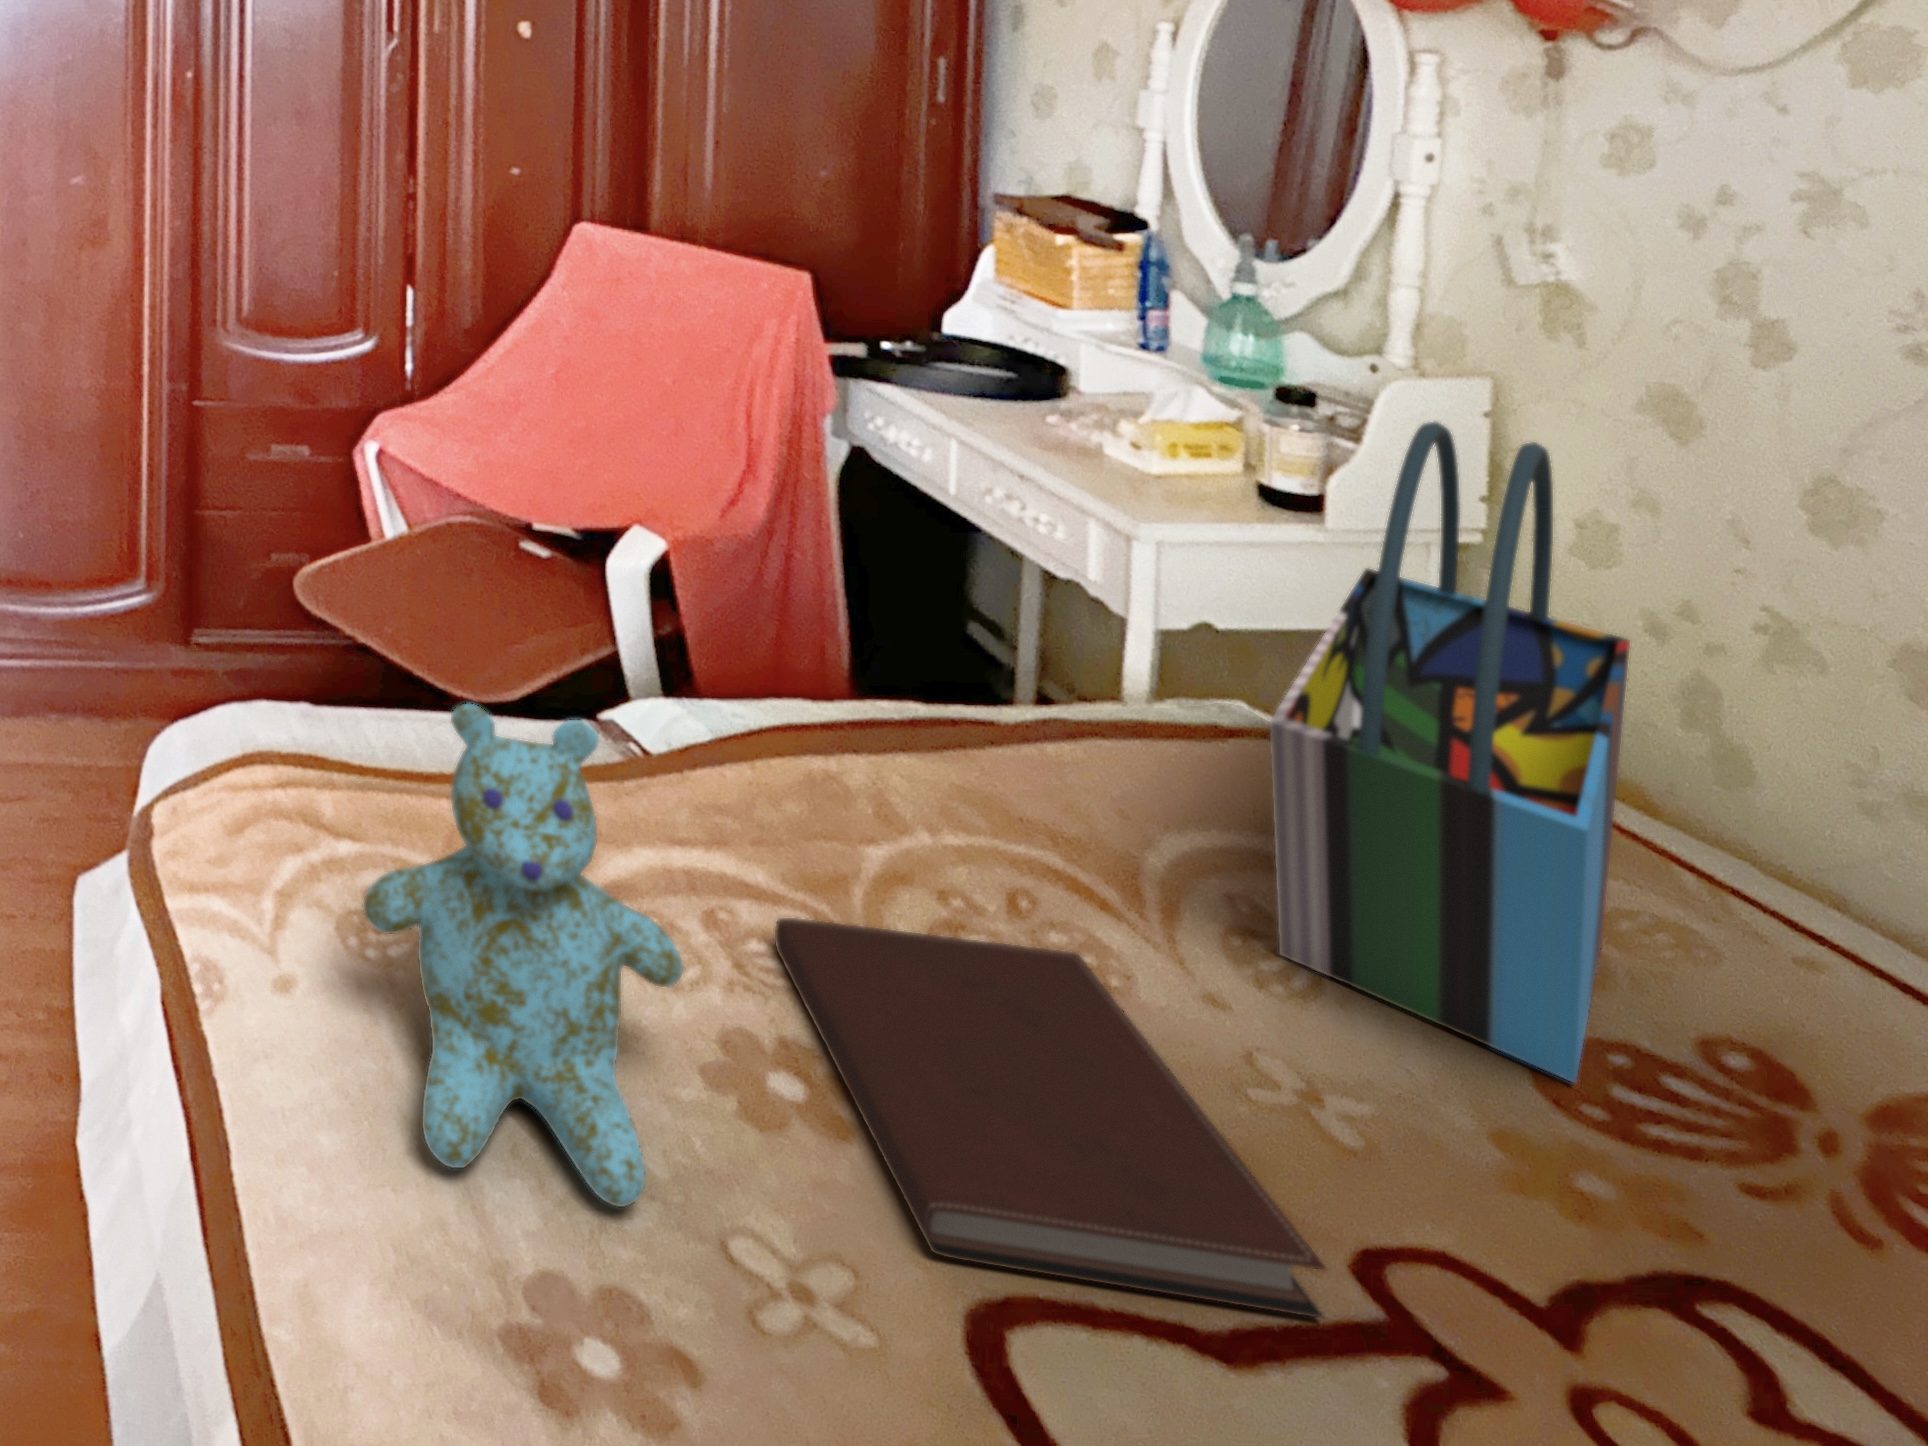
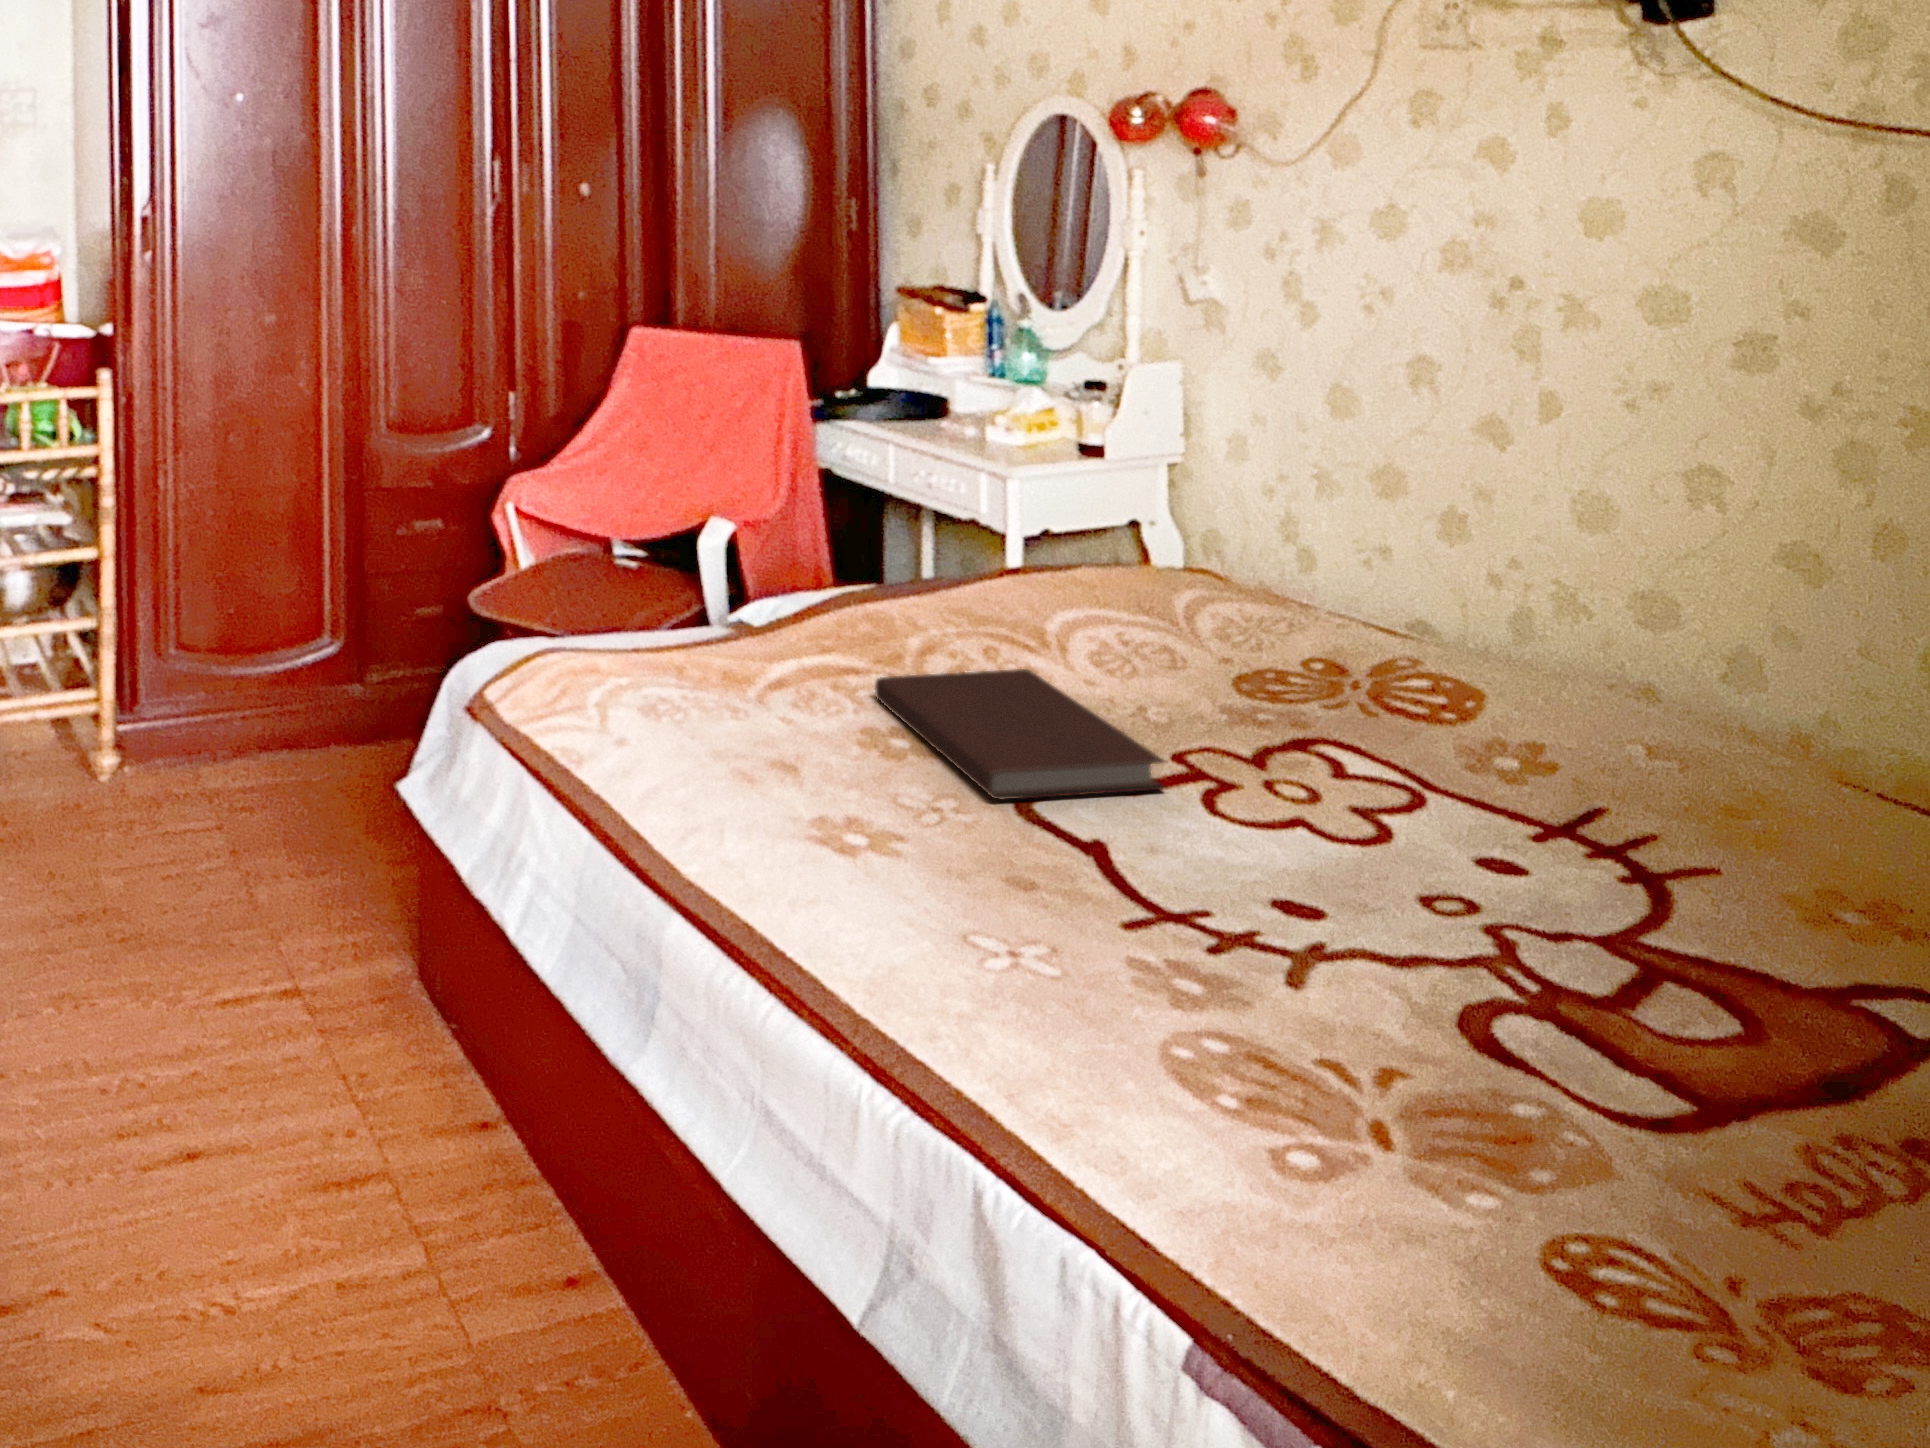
tote bag: present [1270,422,1630,1082] -> none [1111,352,1259,688]
stuffed bear: present [363,704,683,1207] -> none [668,548,852,811]

